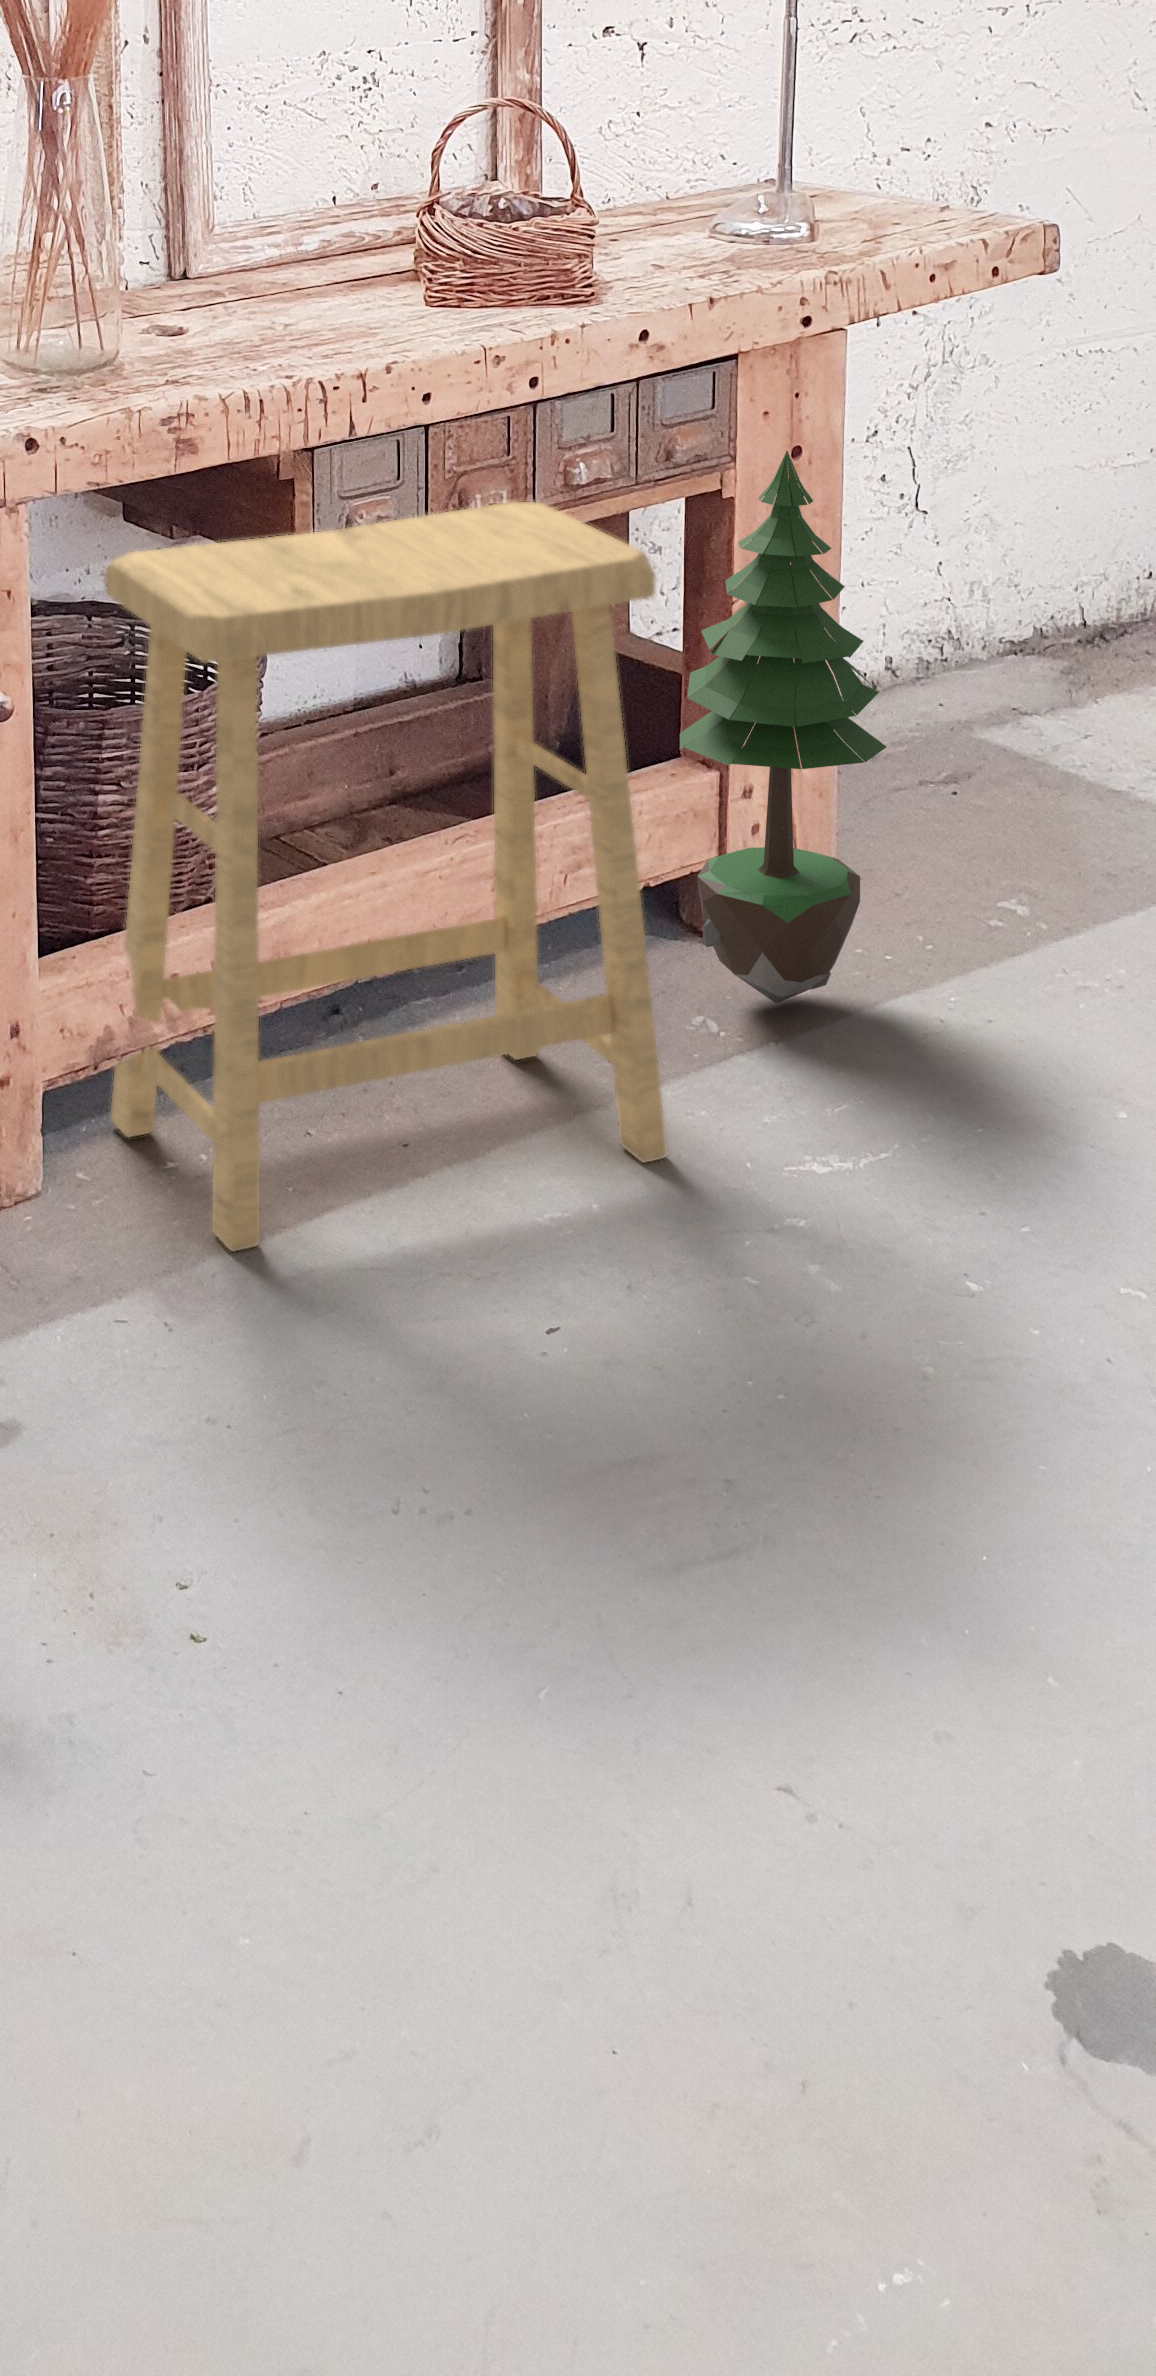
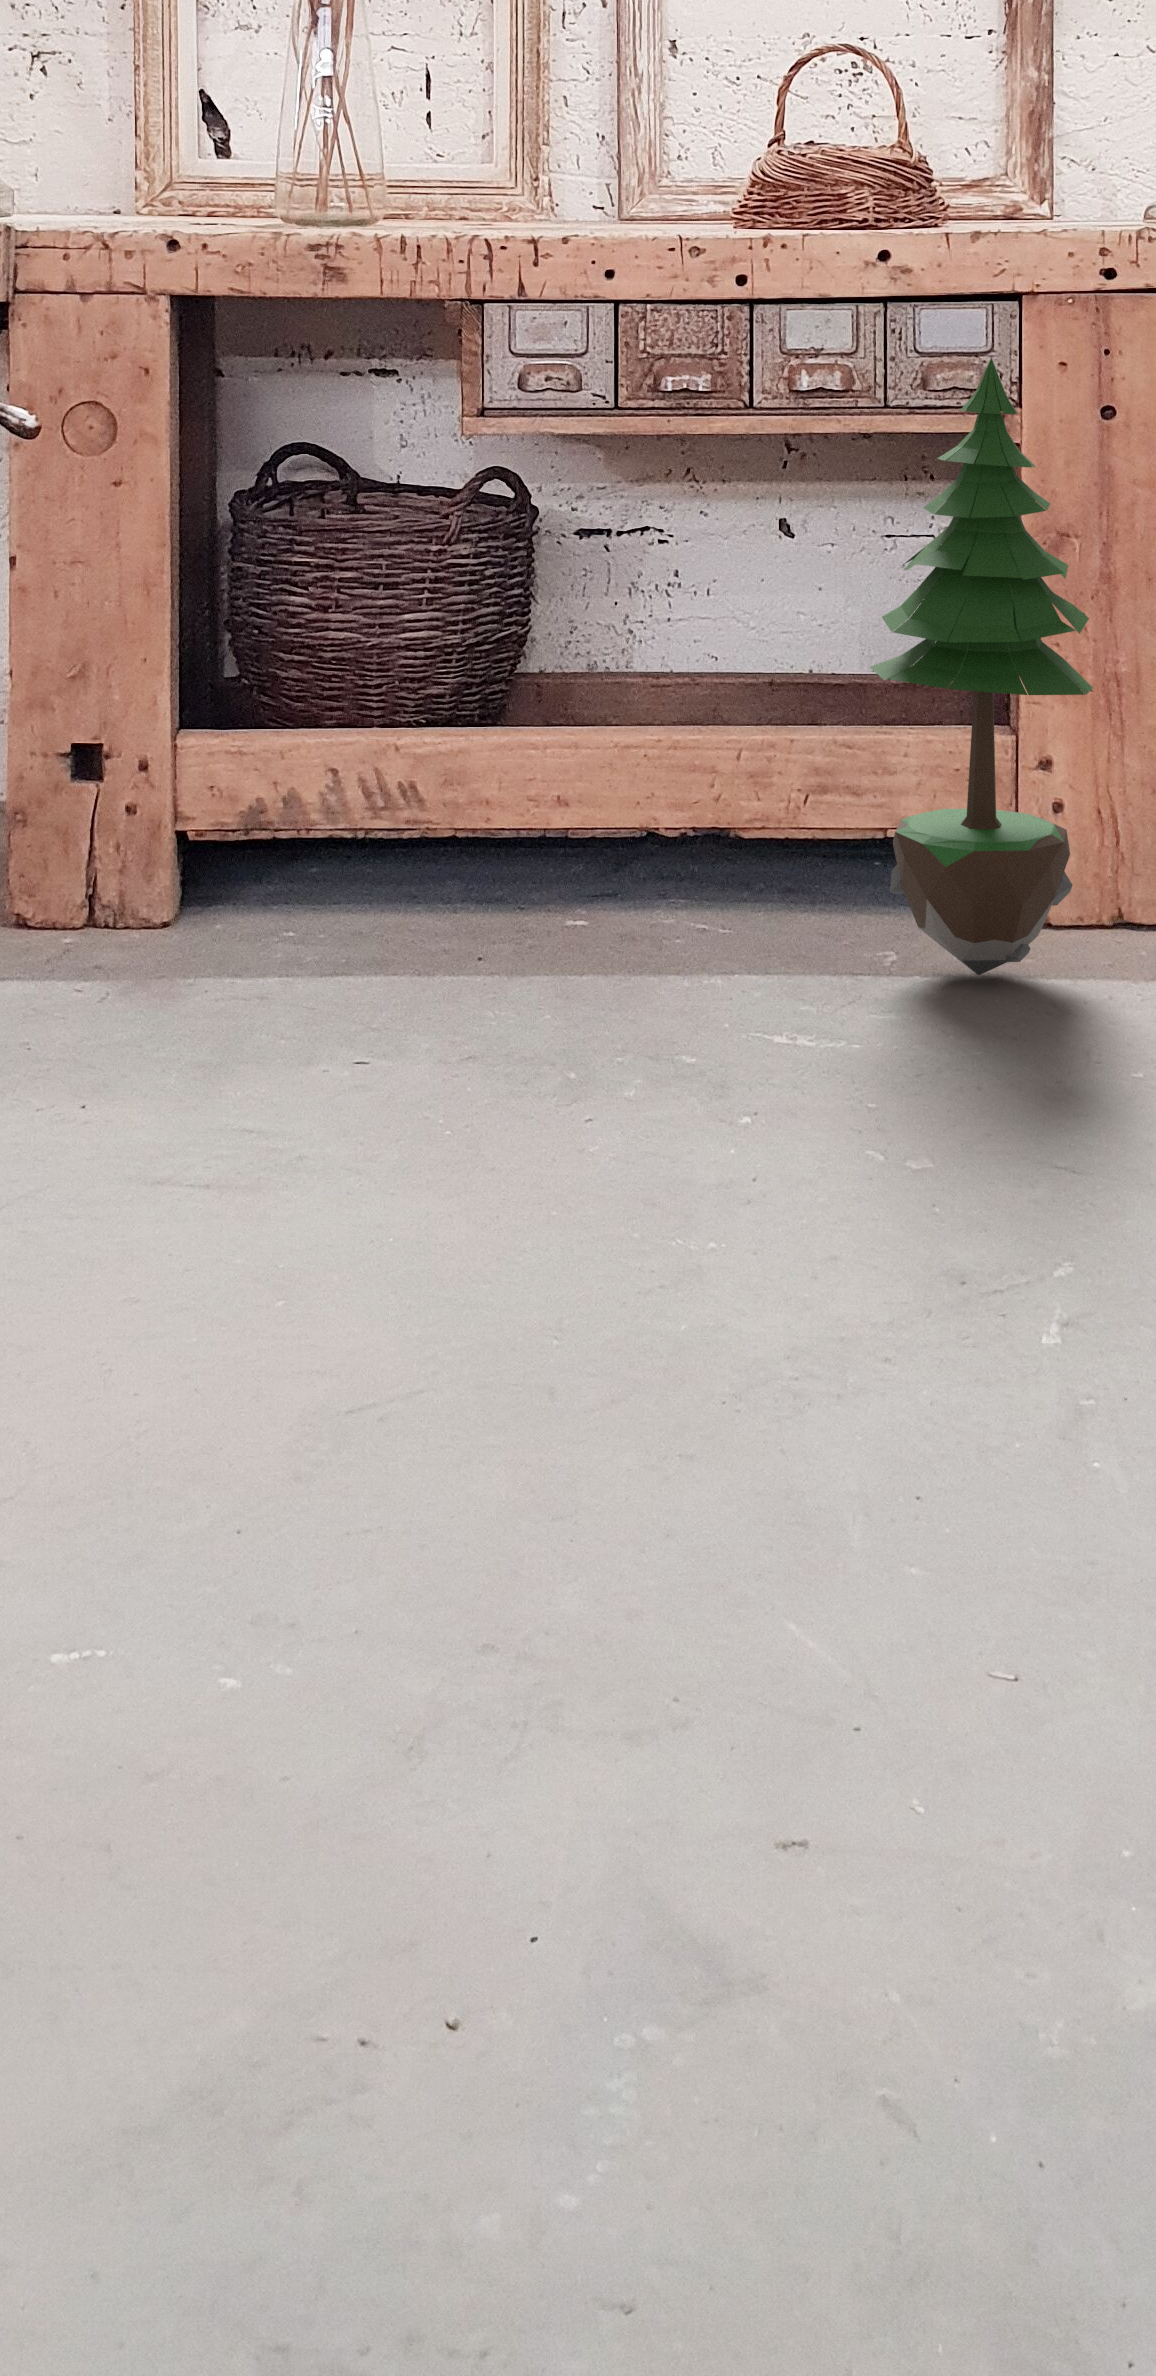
stool: present [104,502,667,1251] -> none [158,360,685,1051]

